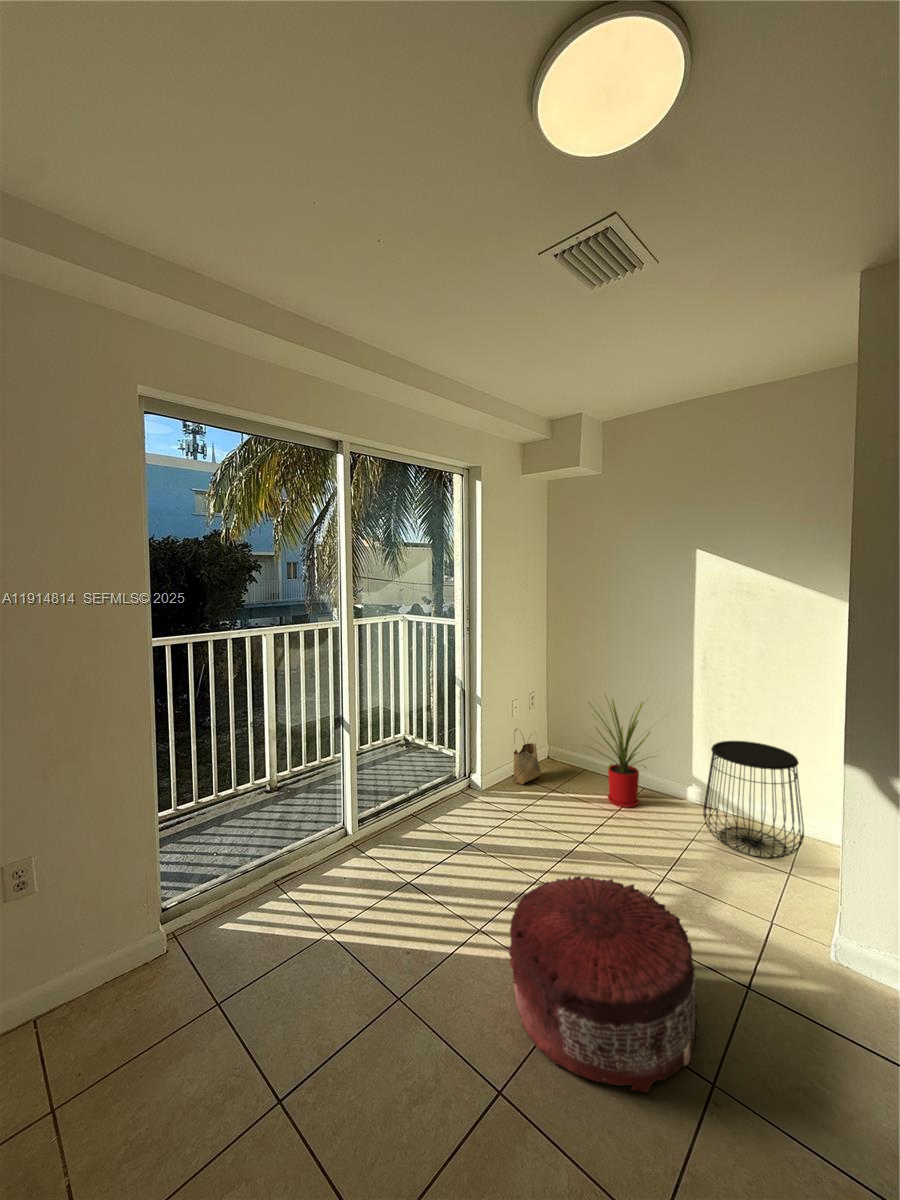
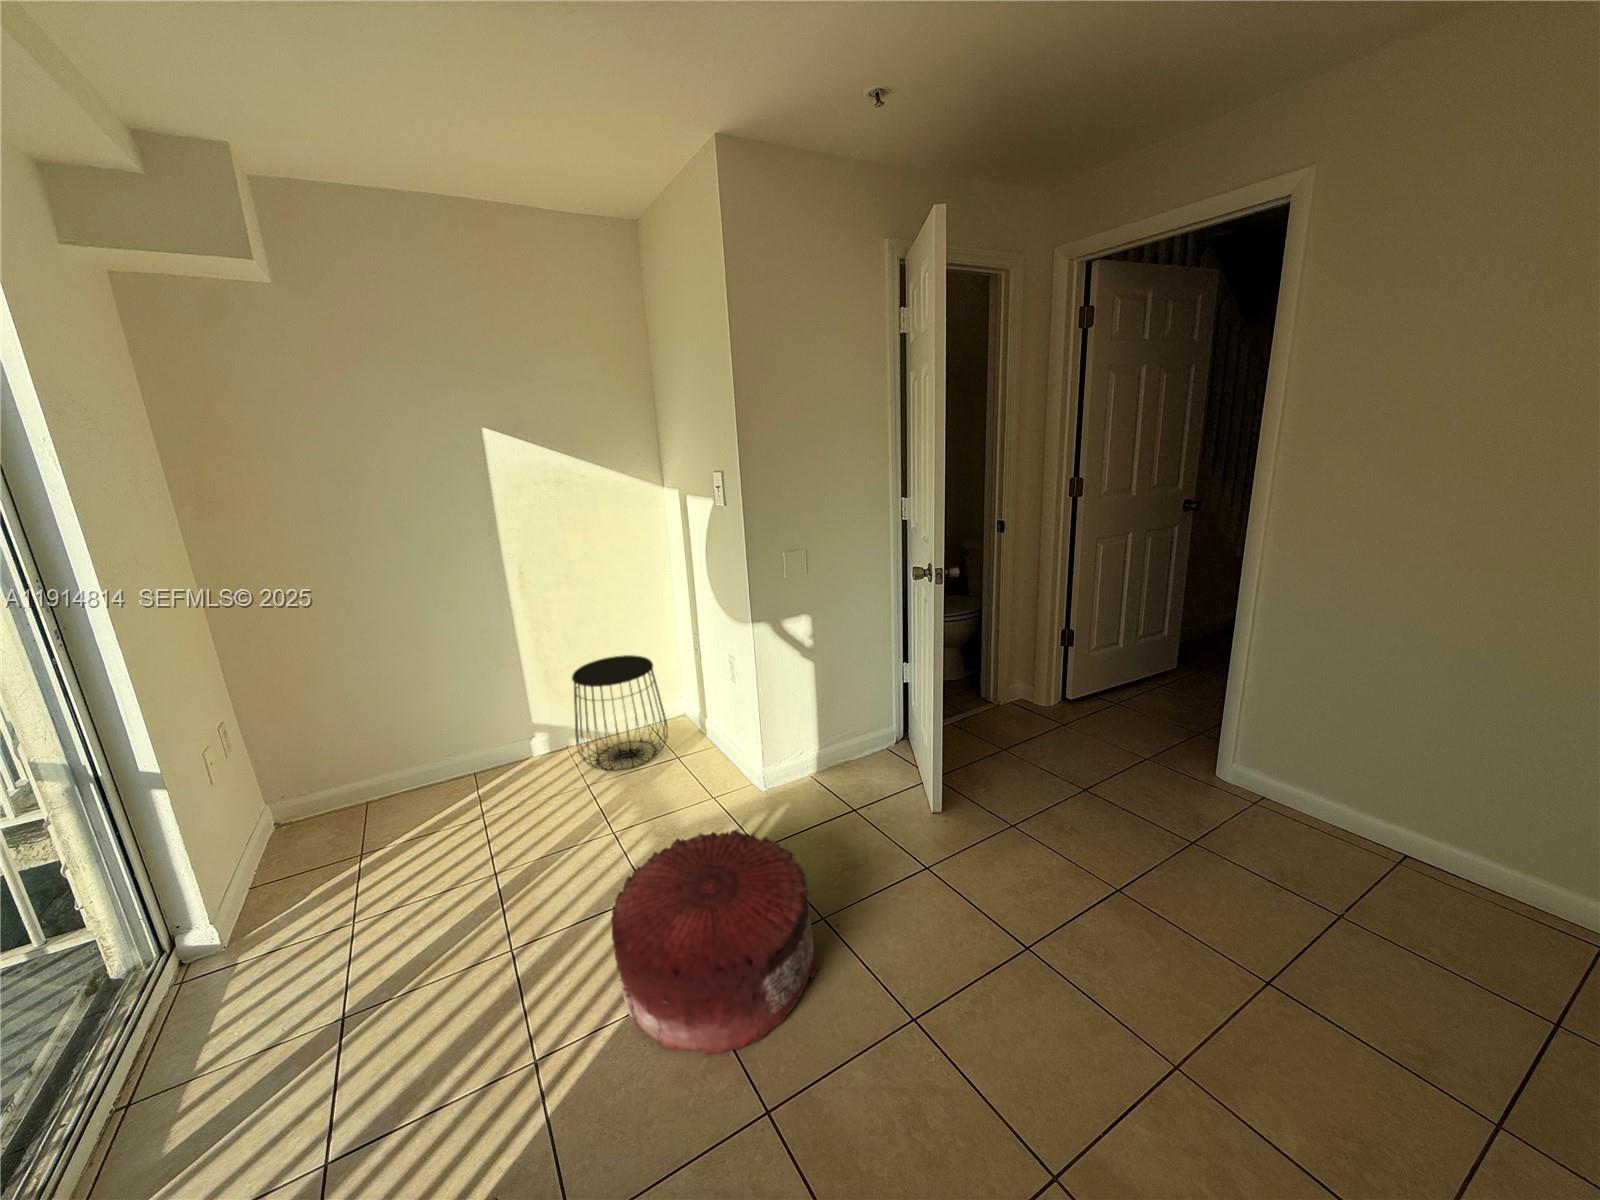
house plant: present [596,696,649,808] -> none [378,656,518,813]
woven basket: present [513,729,541,784] -> none [238,790,313,894]

